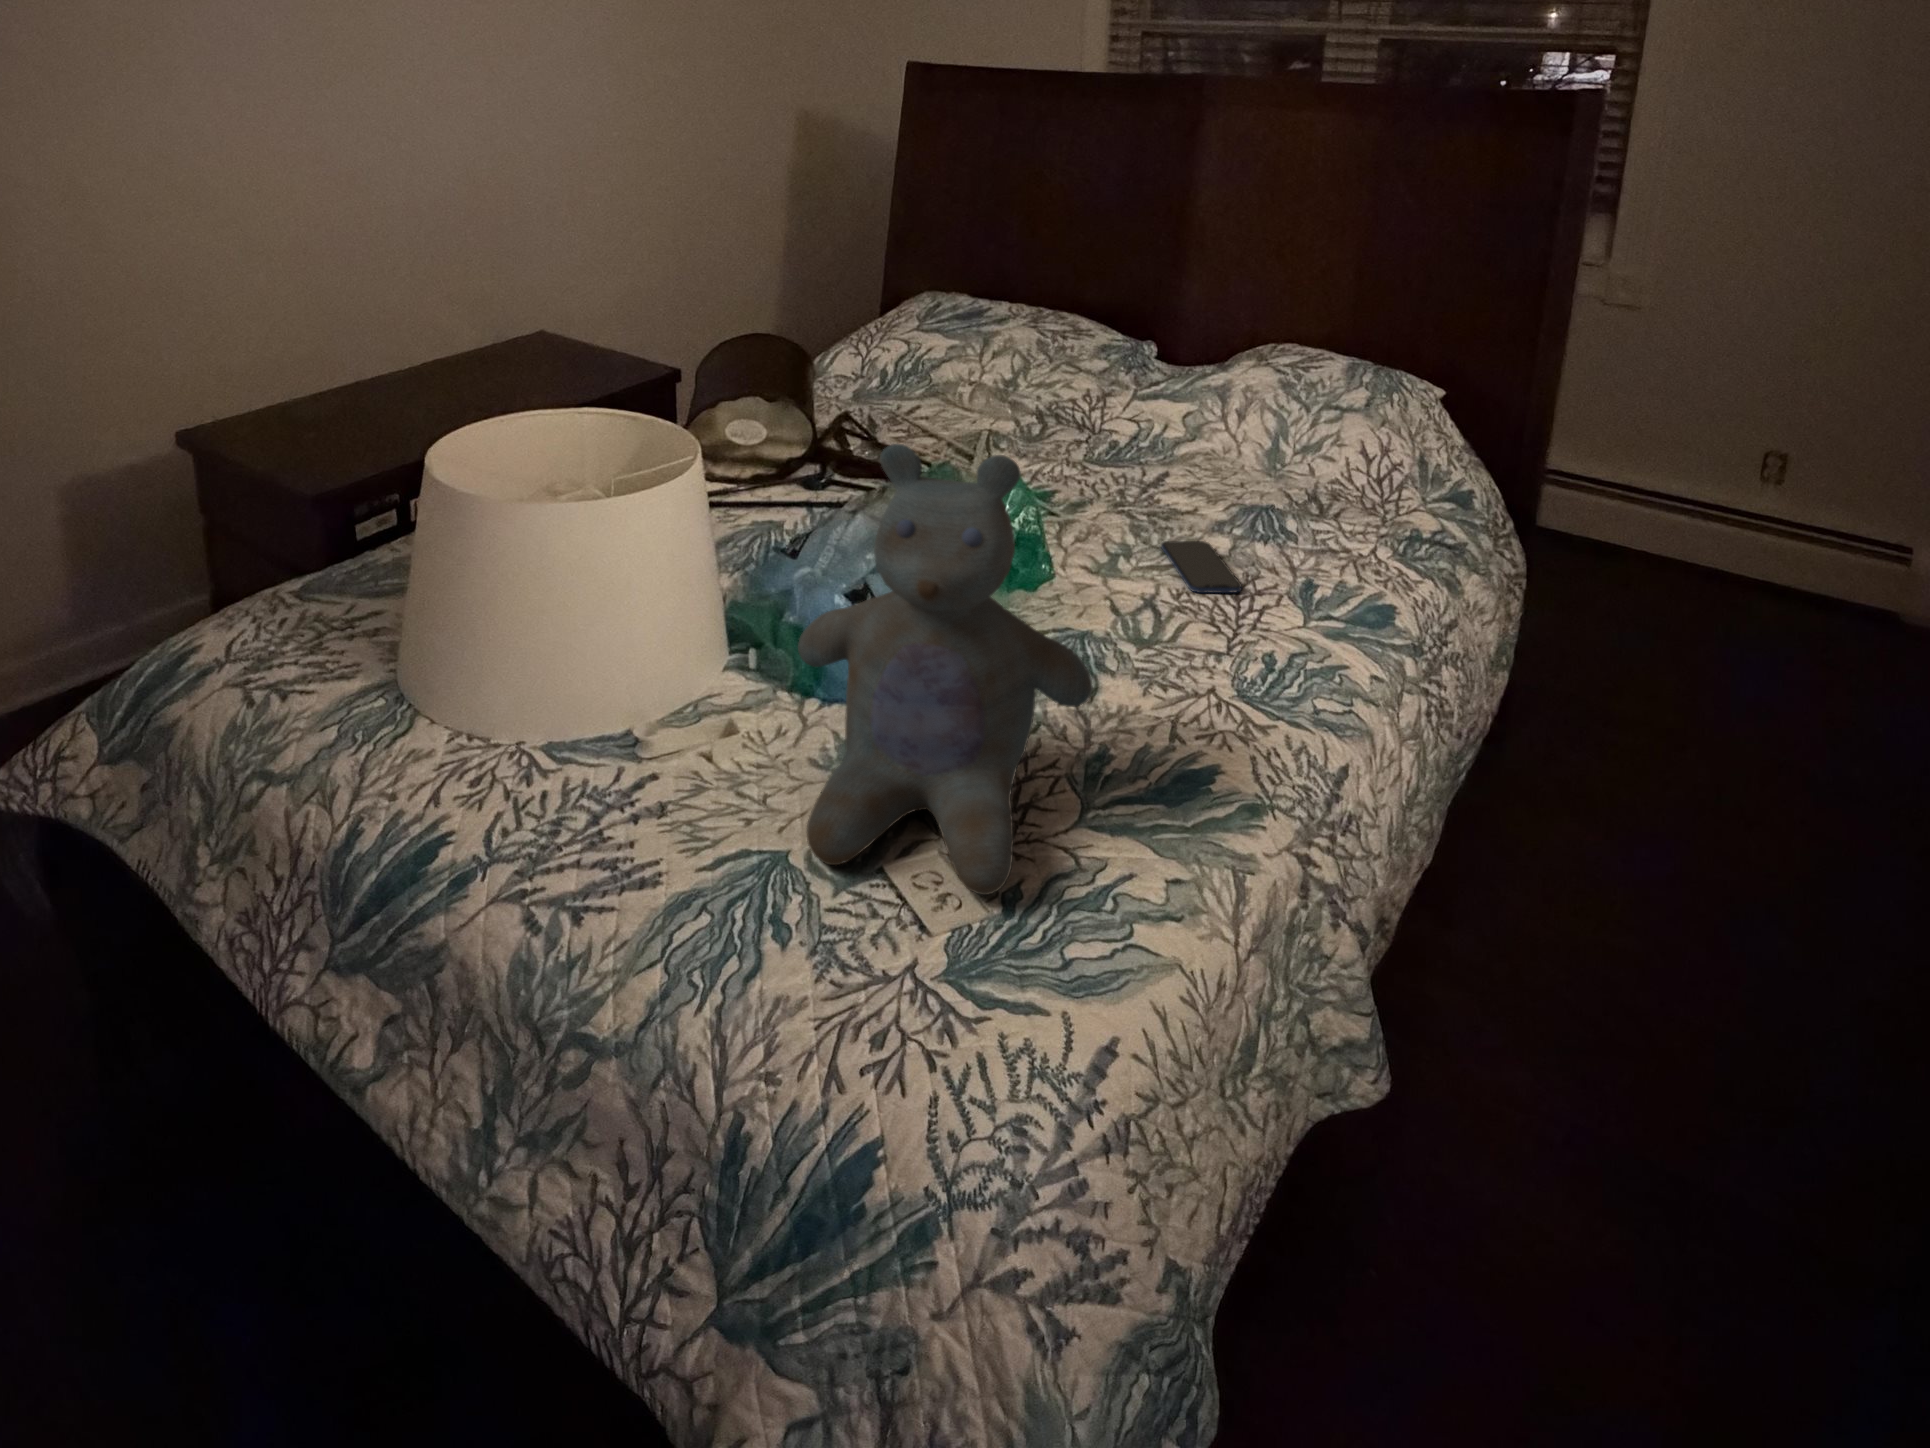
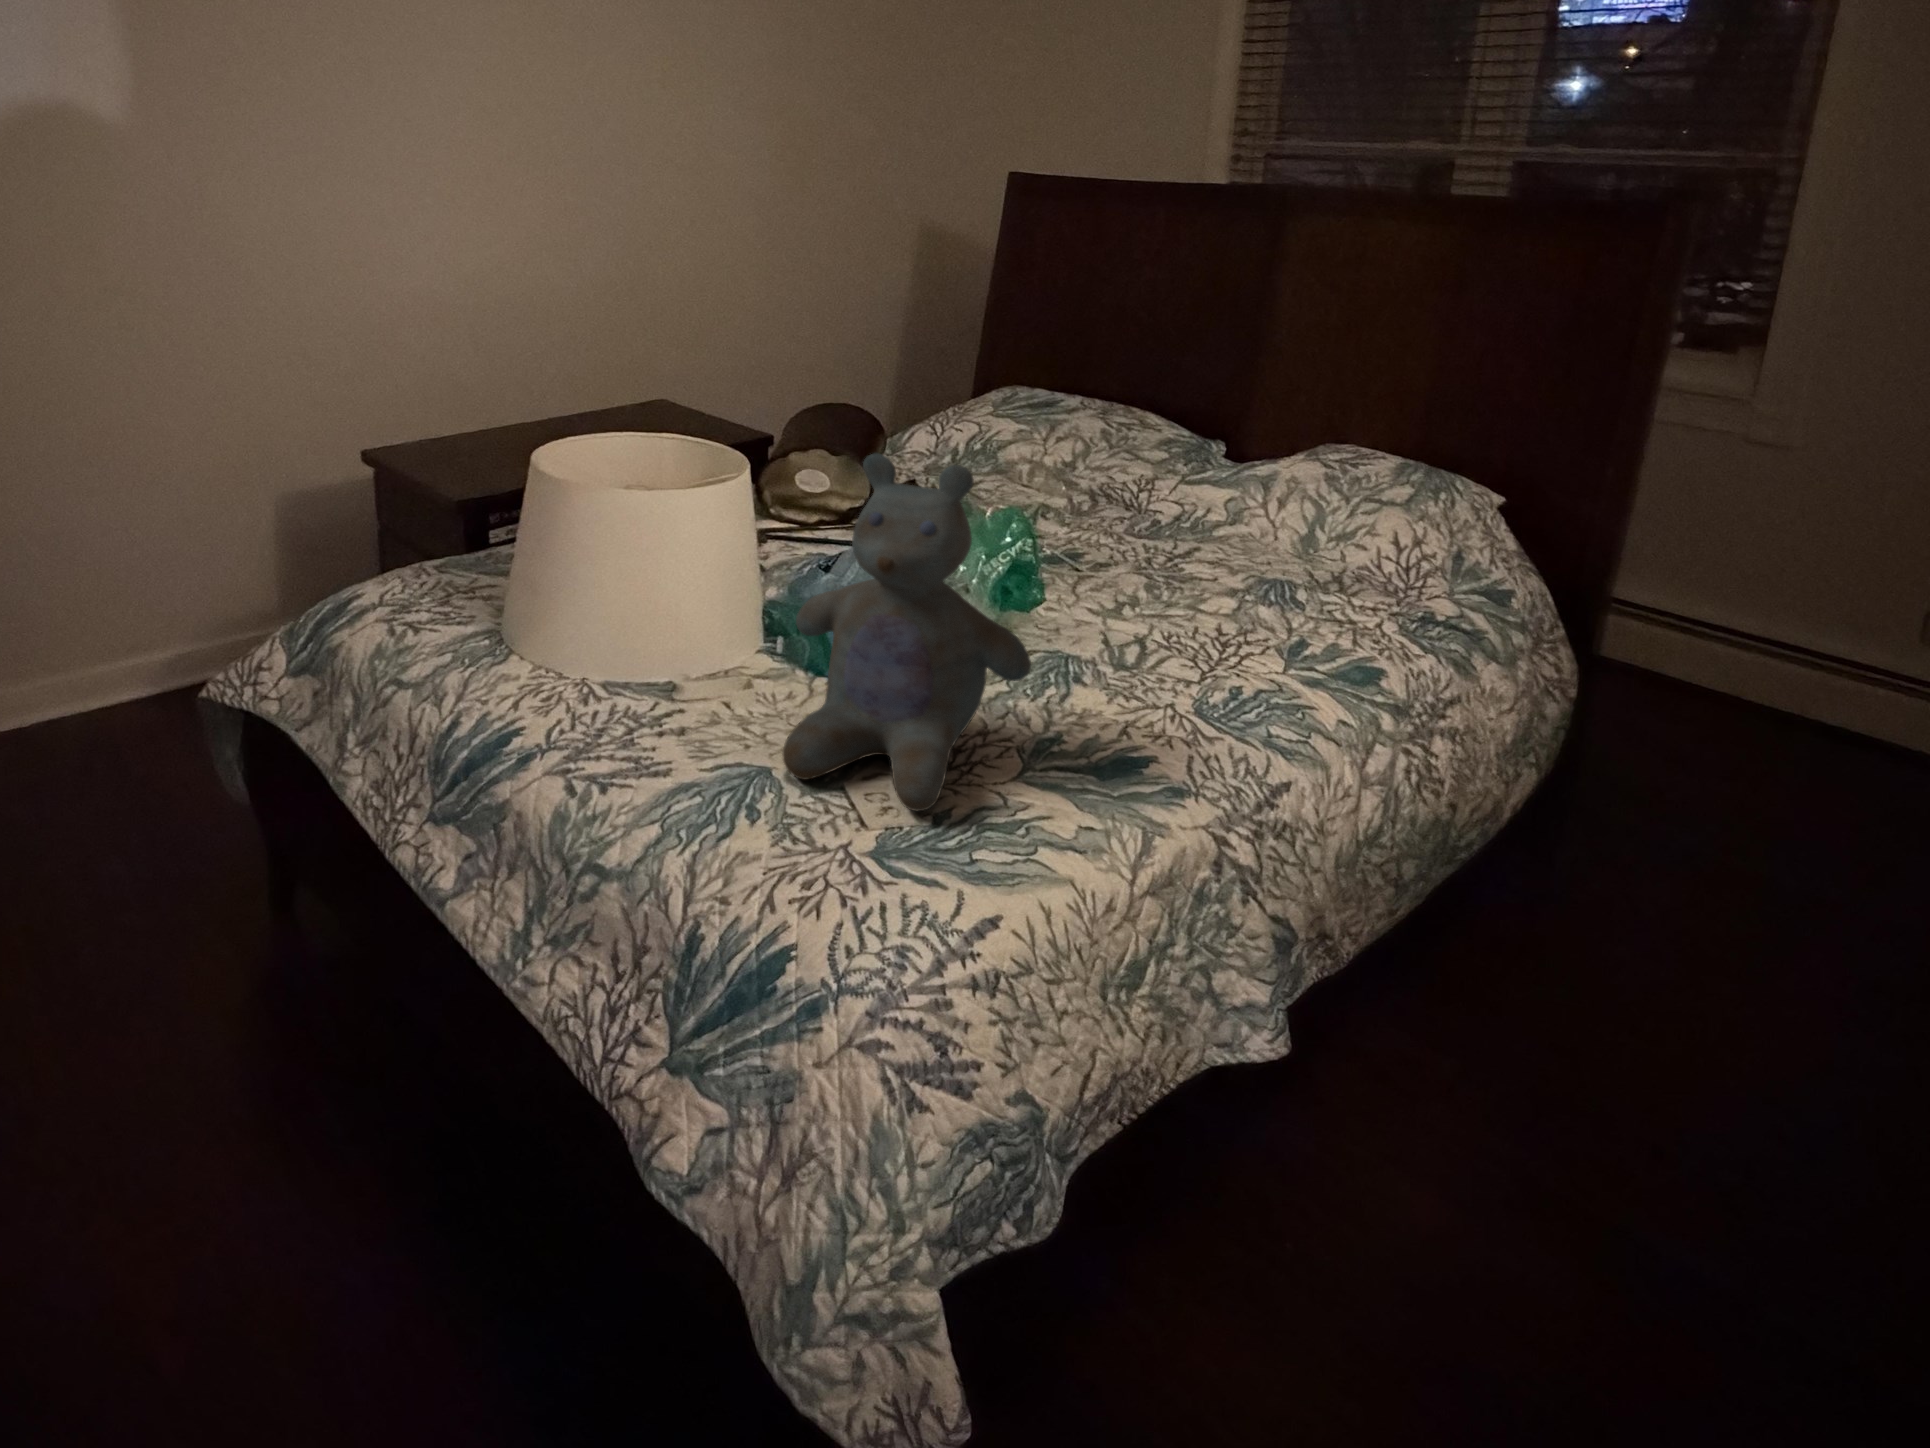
smartphone: present [1161,541,1242,593] -> none [1169,599,1235,643]

